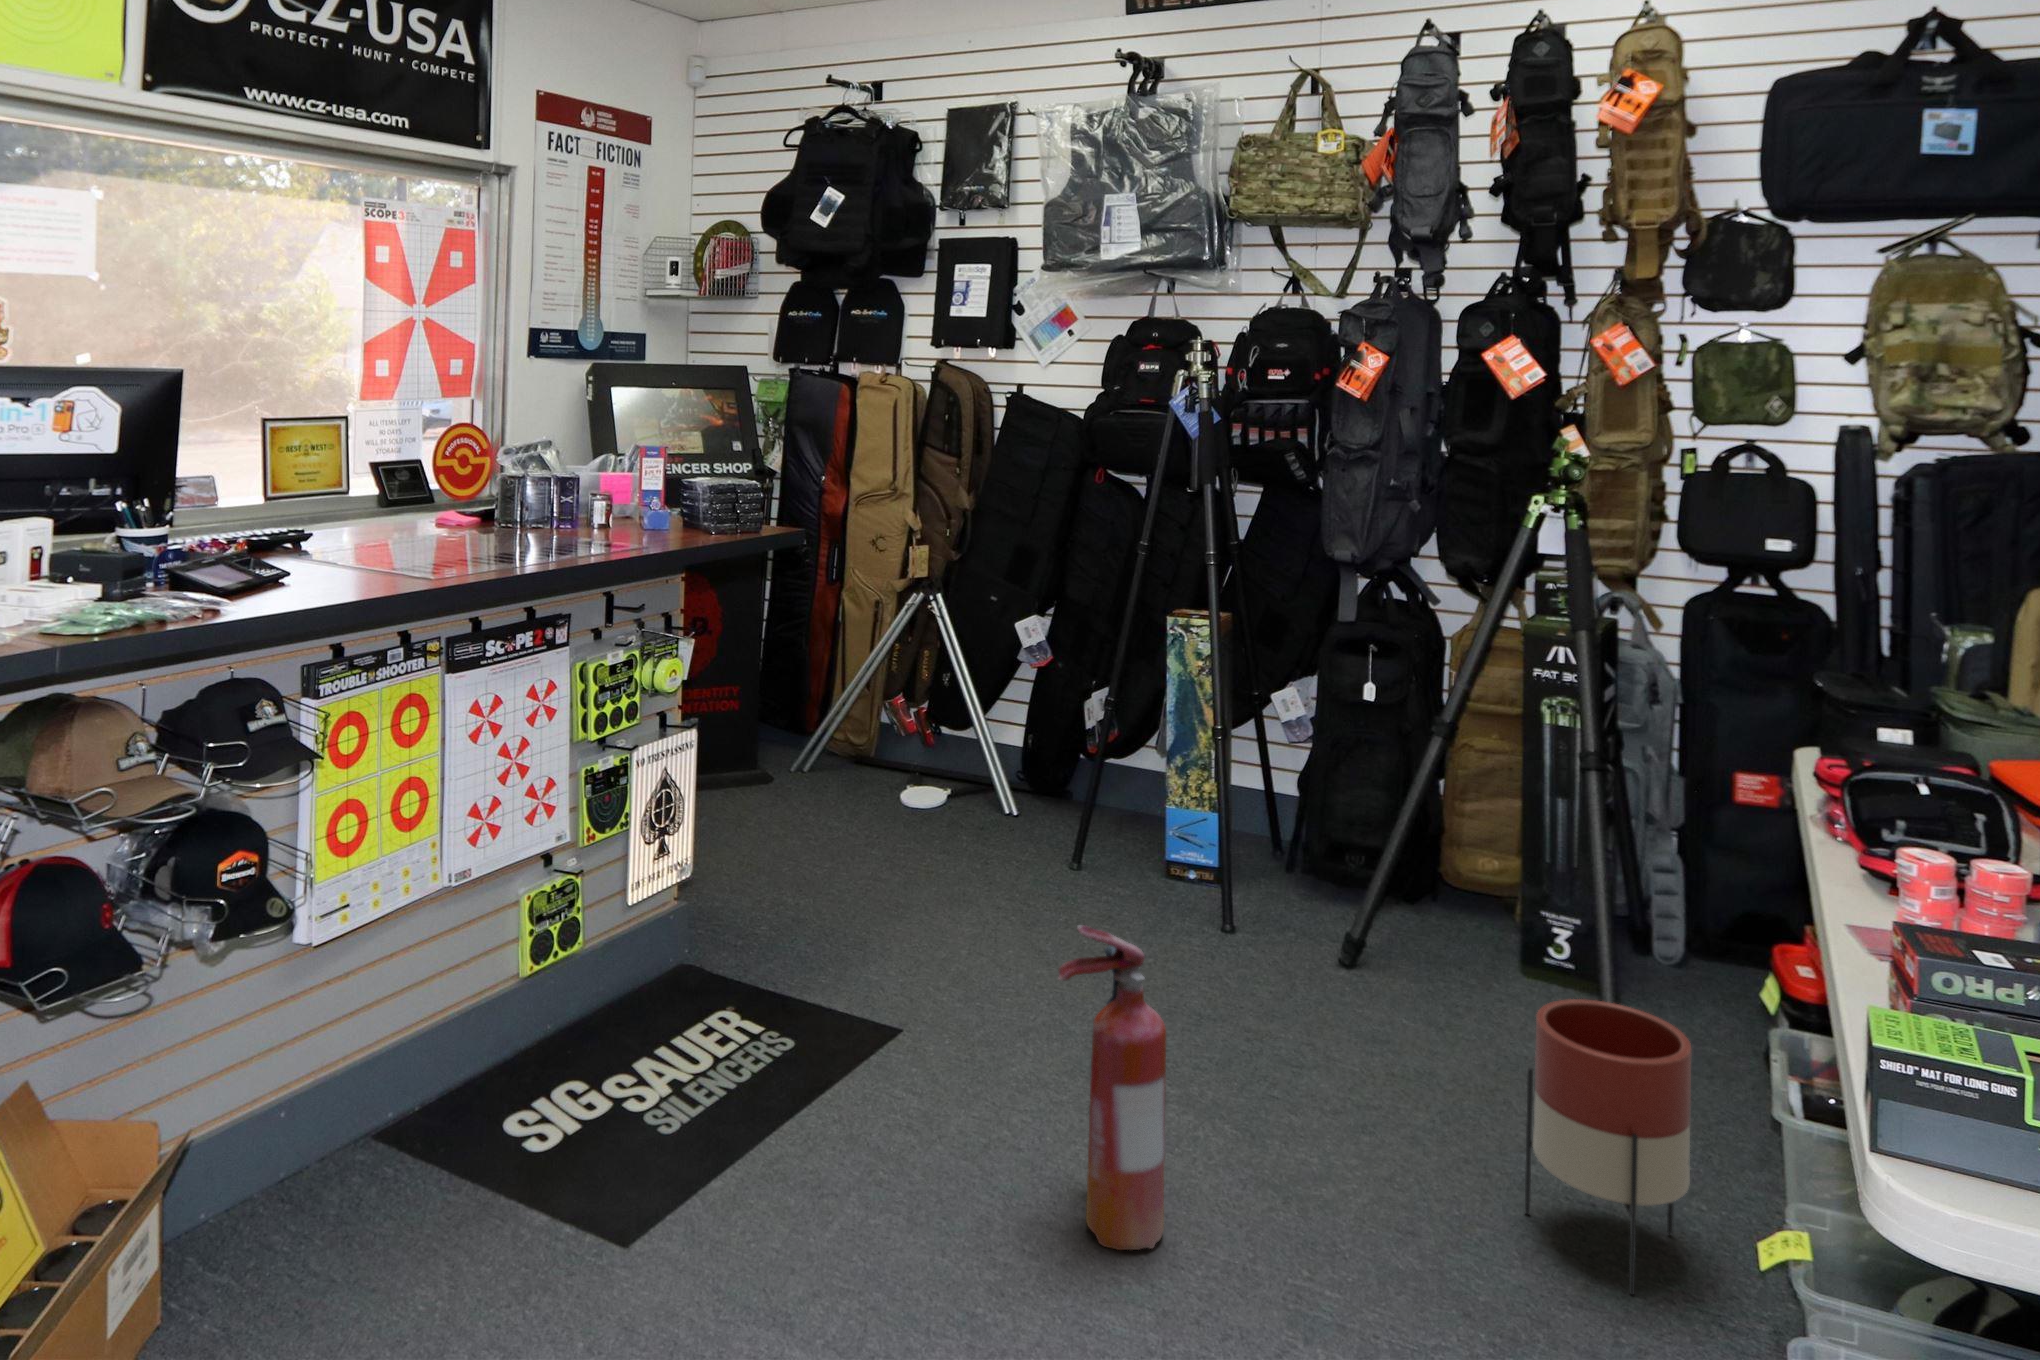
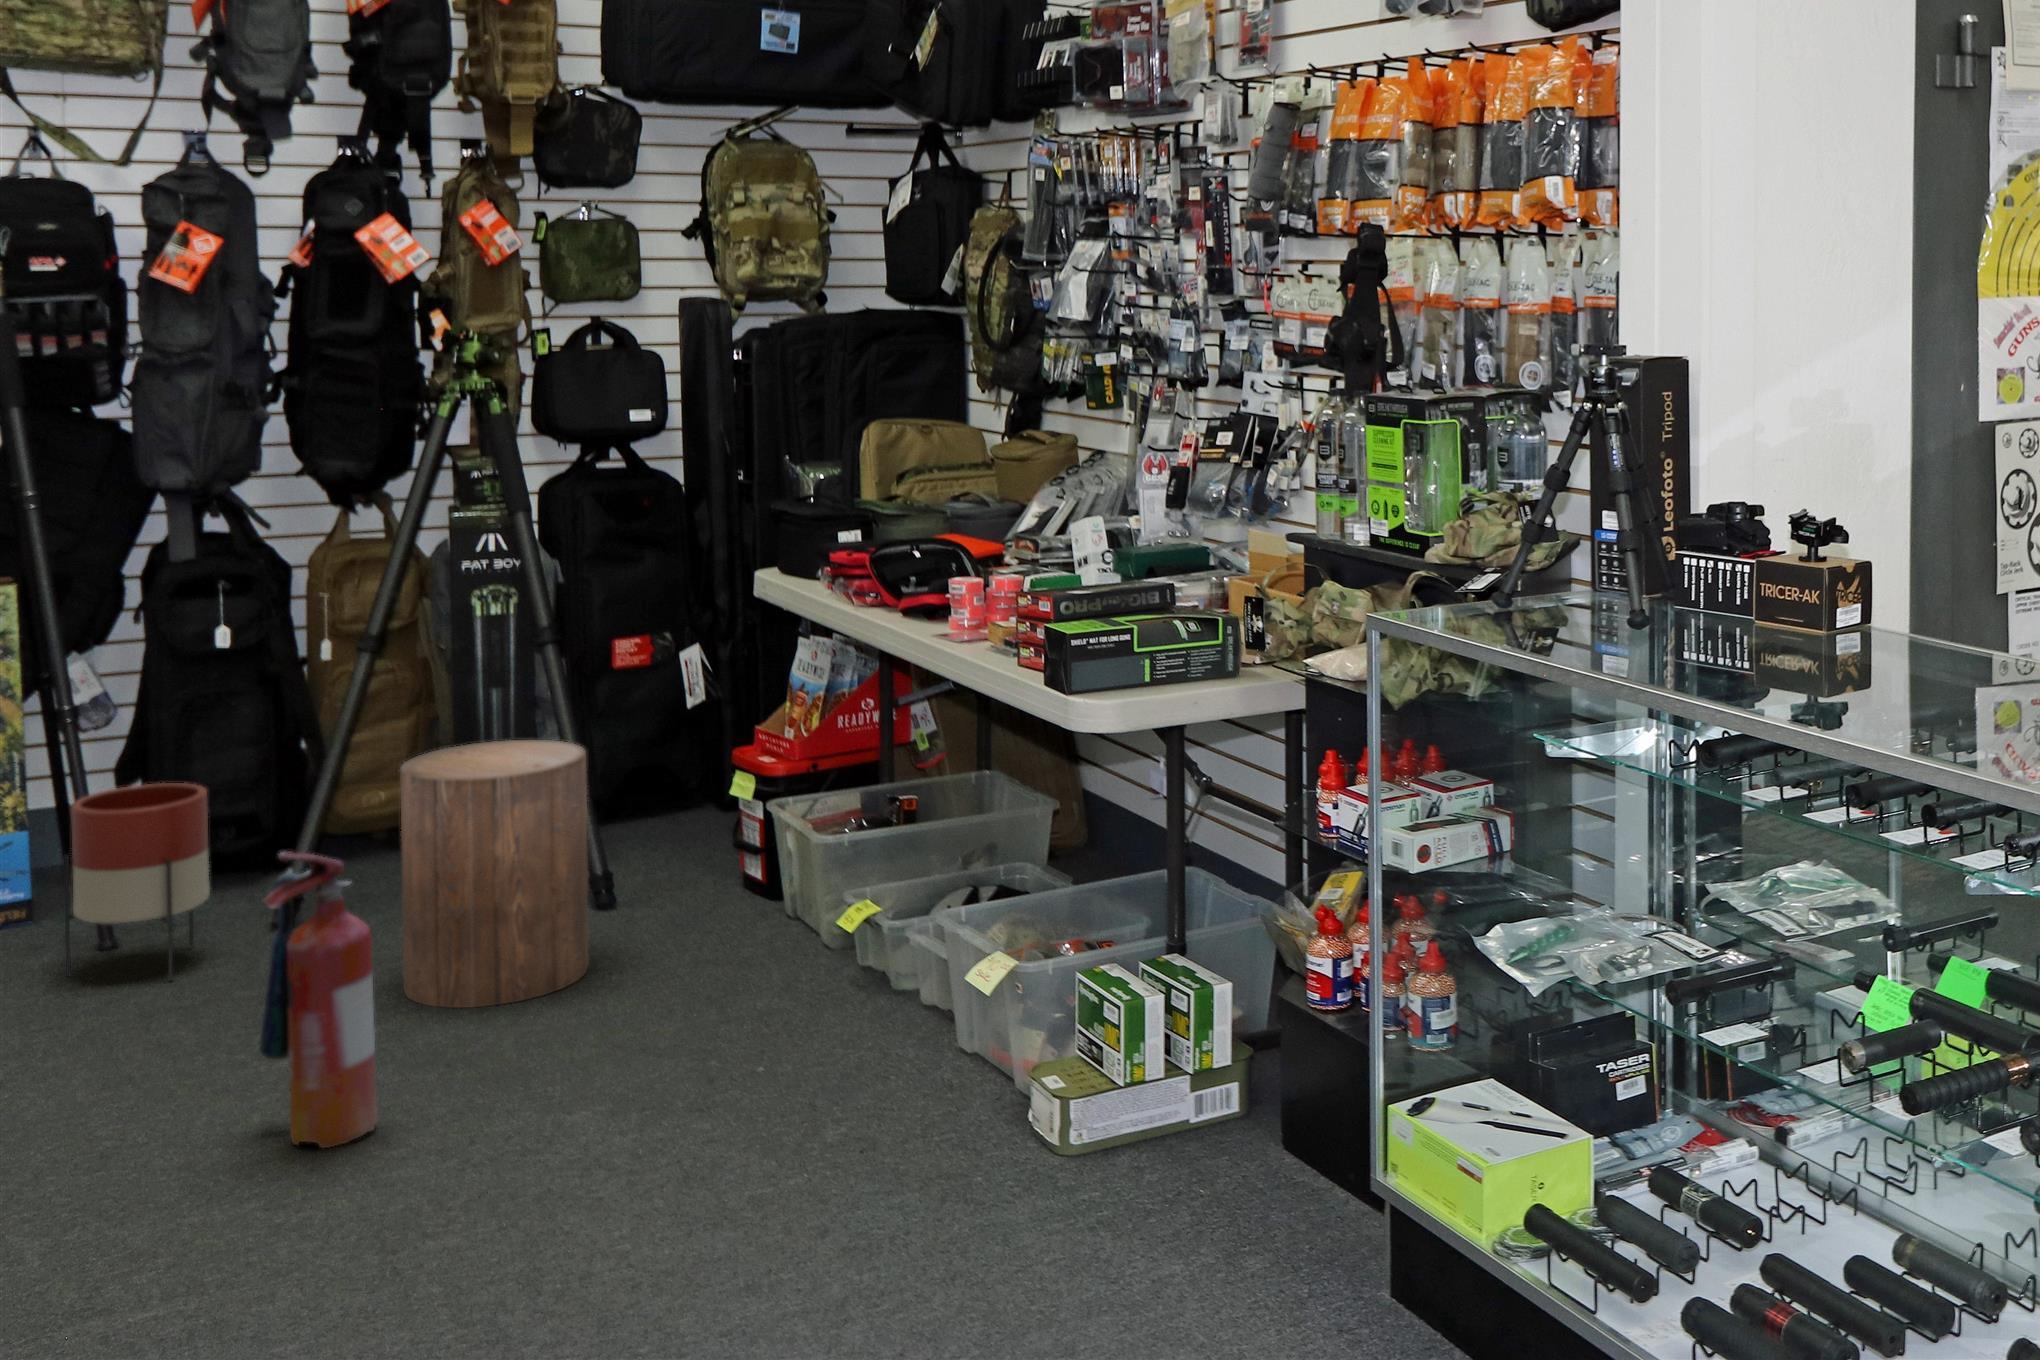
stool: none [1340,851,1529,1162] -> present [400,740,588,1008]
planter: present [1525,999,1692,1295] -> present [64,783,210,981]

